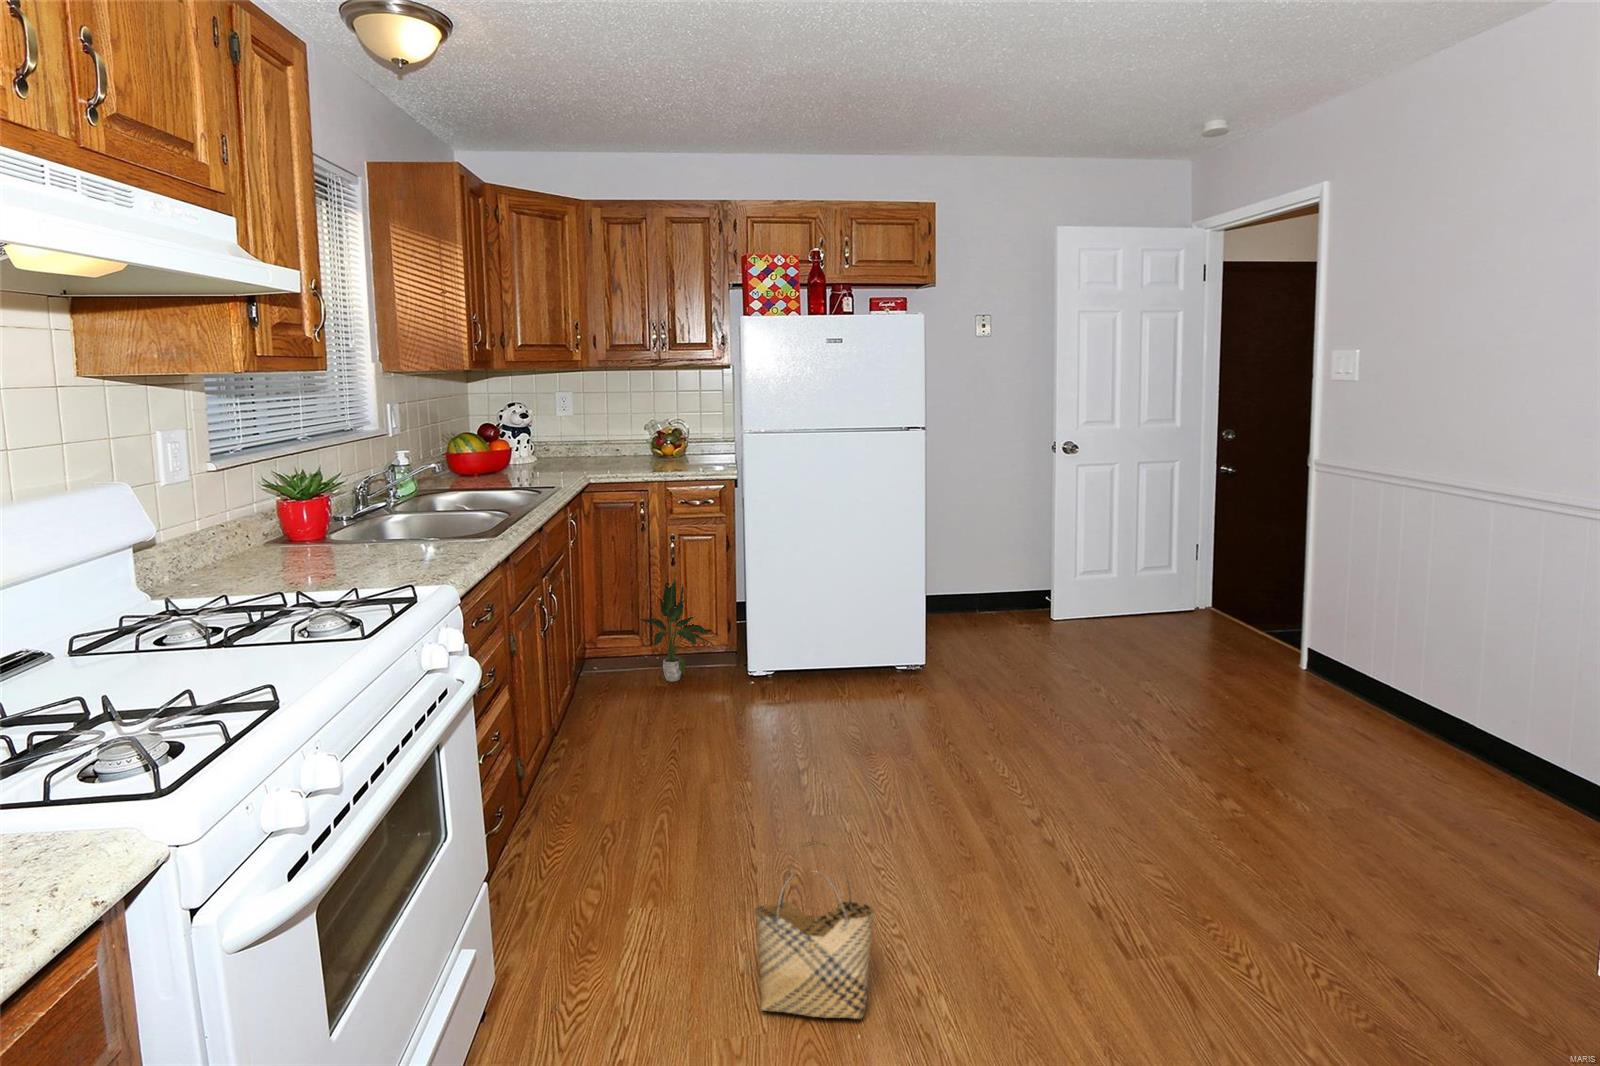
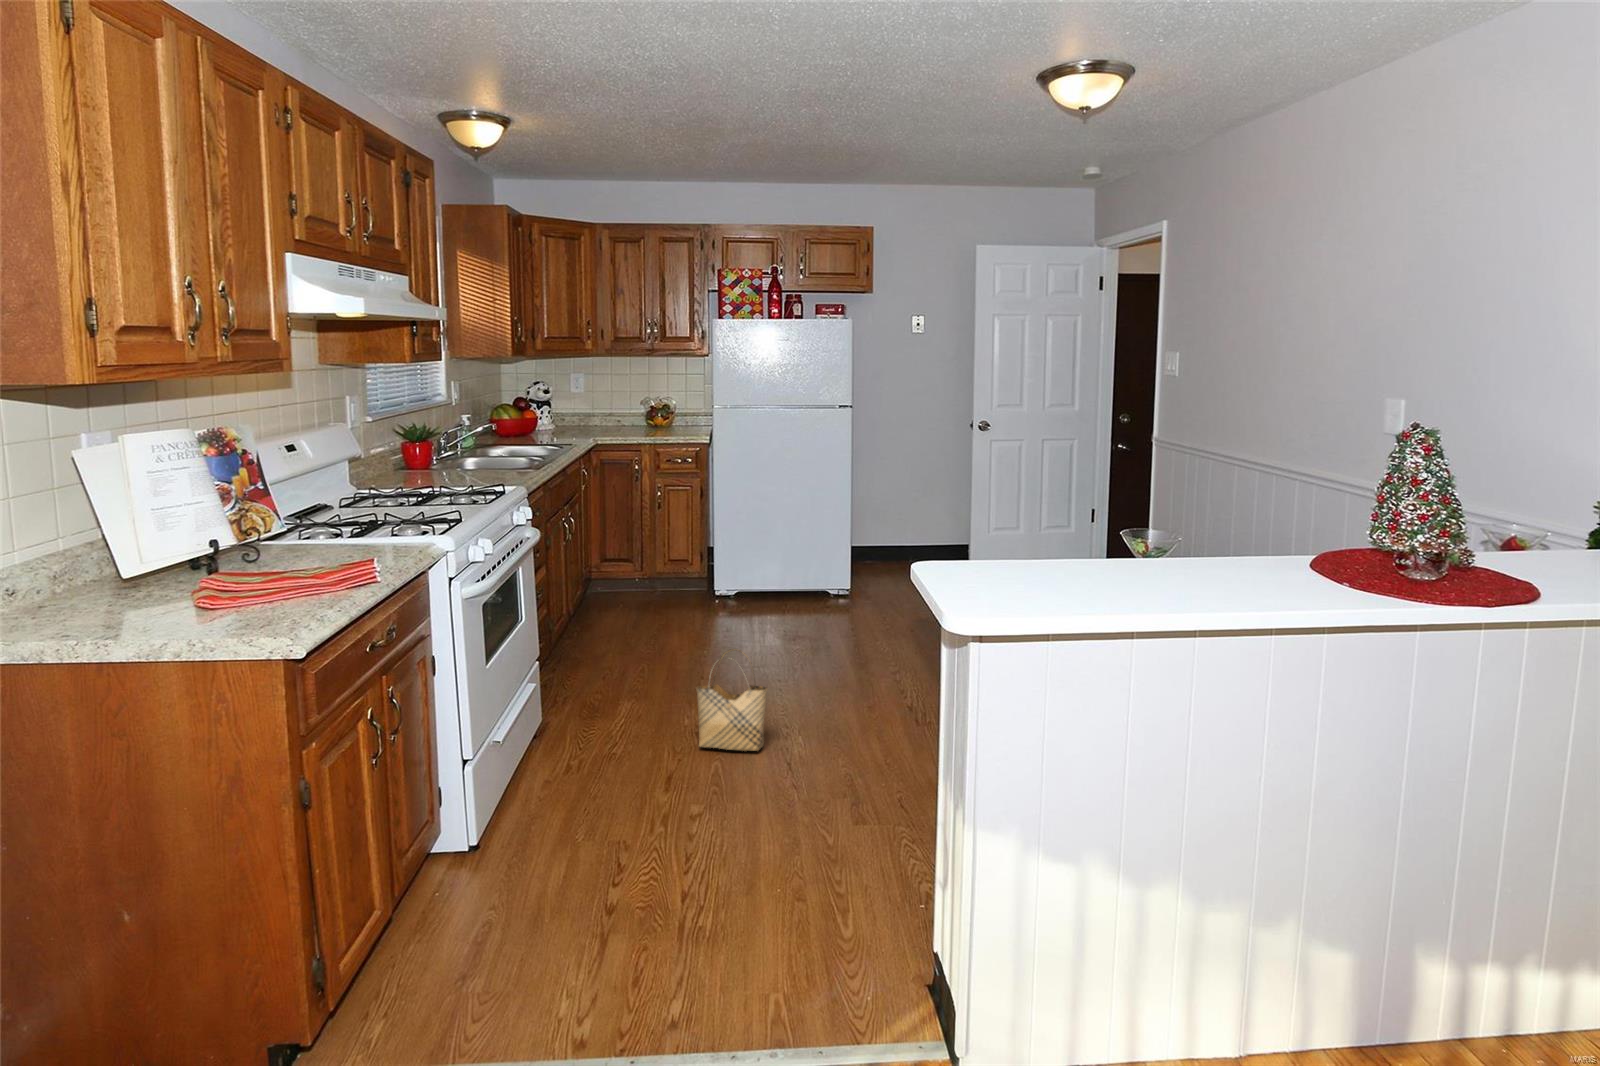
potted plant: present [640,579,708,682] -> none [634,519,687,600]

